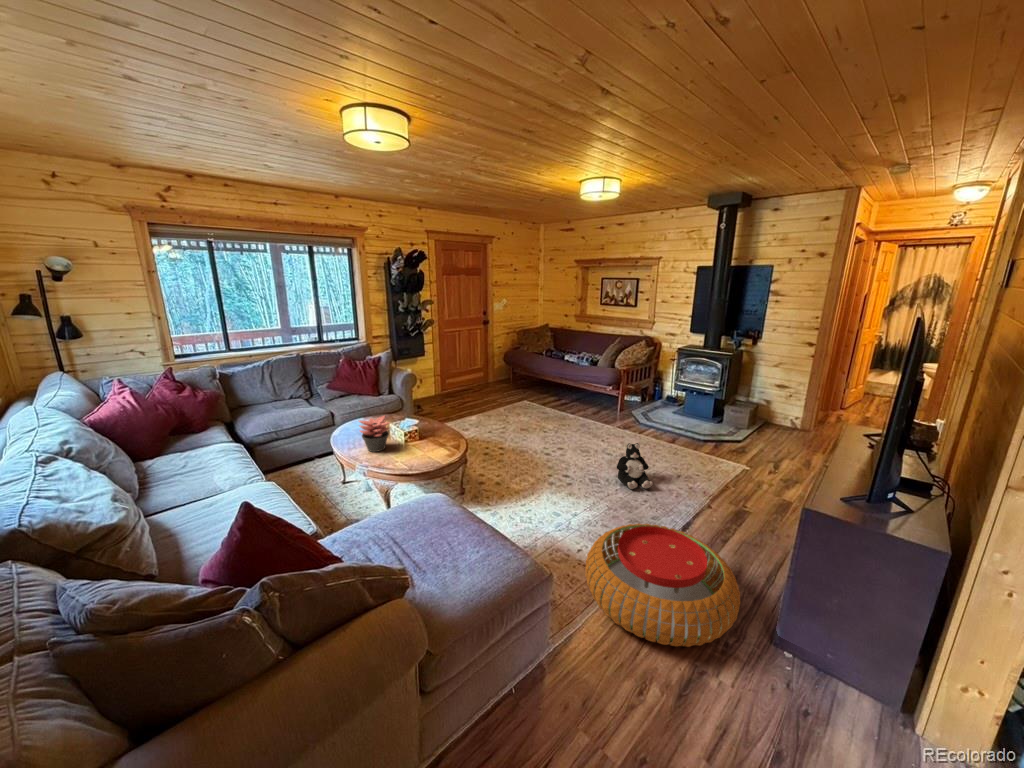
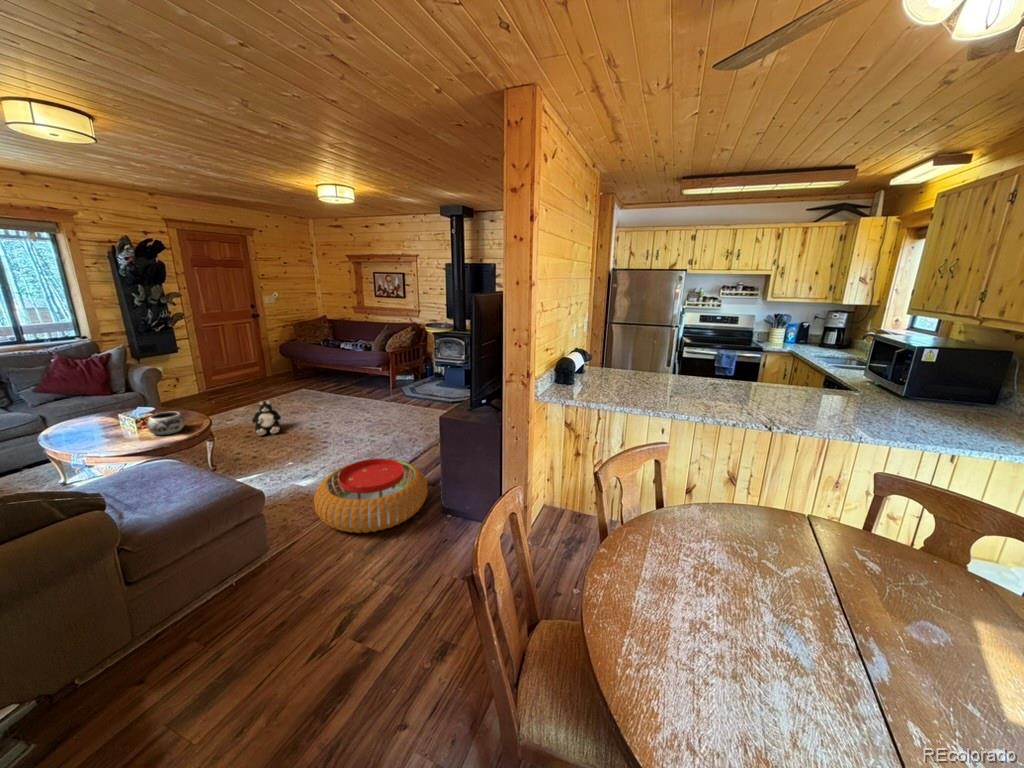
succulent plant: present [359,416,389,452] -> none [72,405,116,442]
decorative bowl: none [415,428,445,454] -> present [147,412,185,436]
plush toy: present [617,443,653,489] -> present [252,400,281,435]

